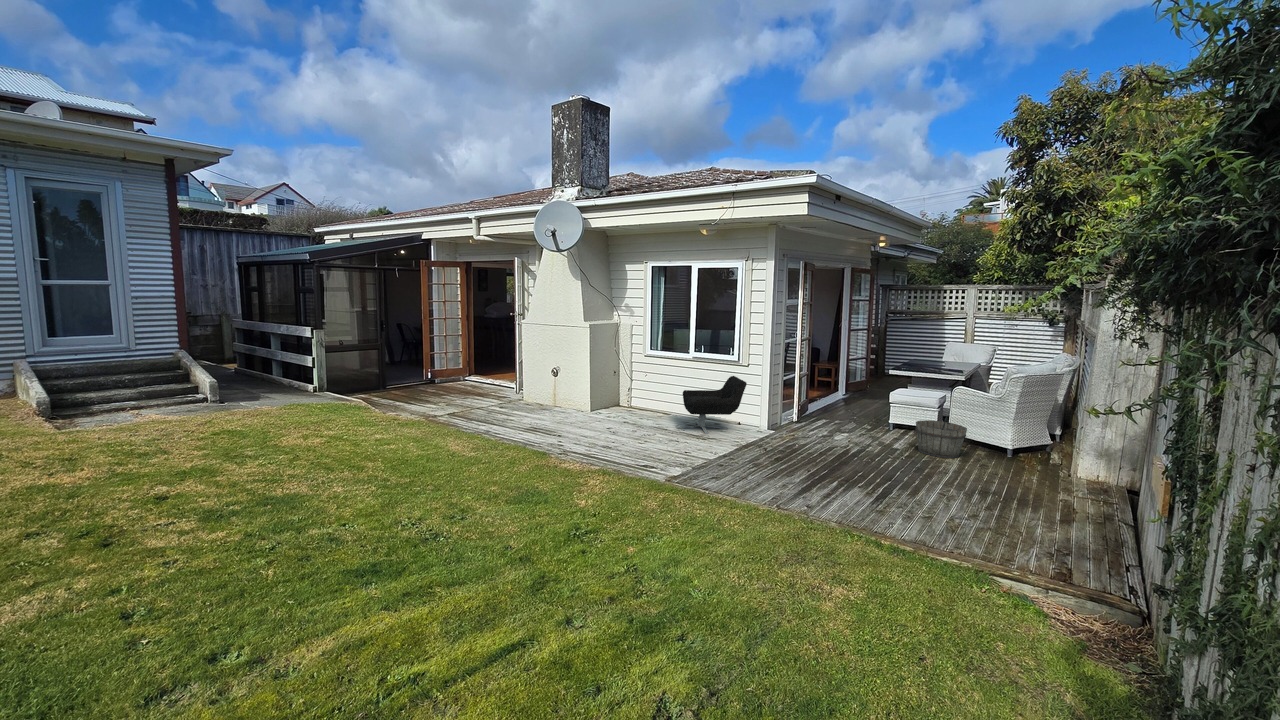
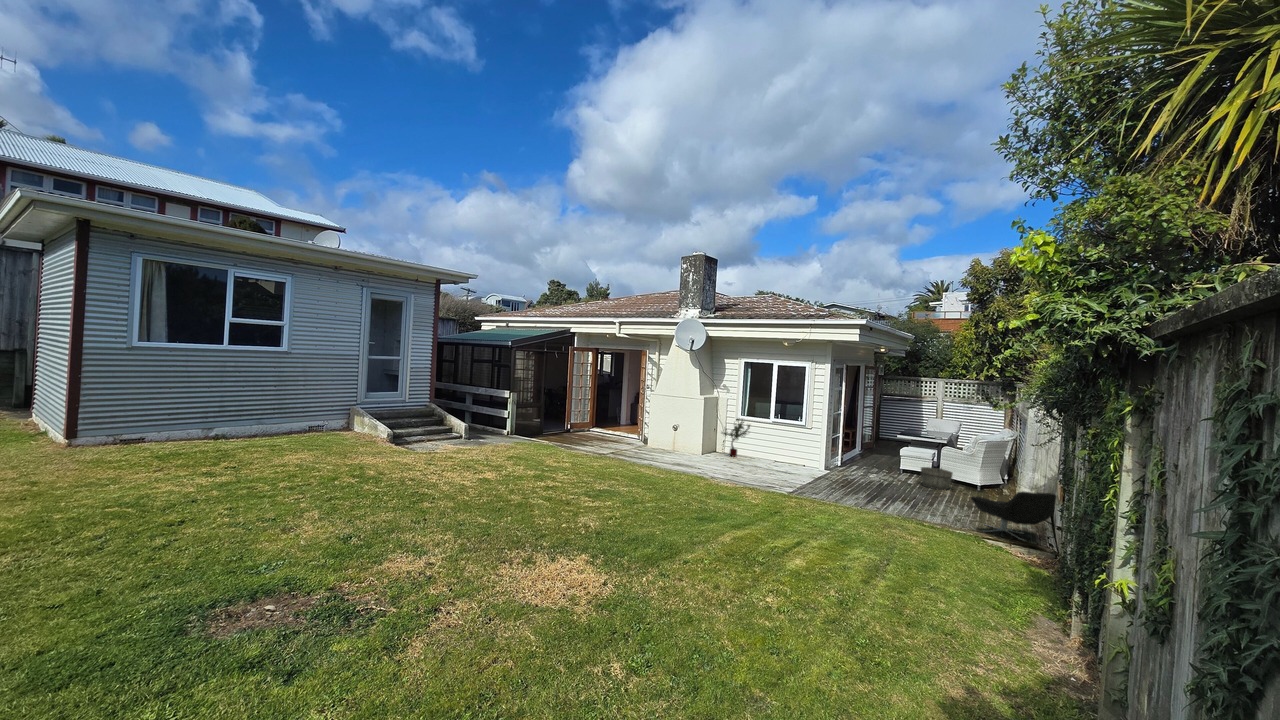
potted tree: none [619,353,661,412] -> present [722,418,750,457]
lounge chair: present [676,376,747,434] -> present [971,491,1056,540]

